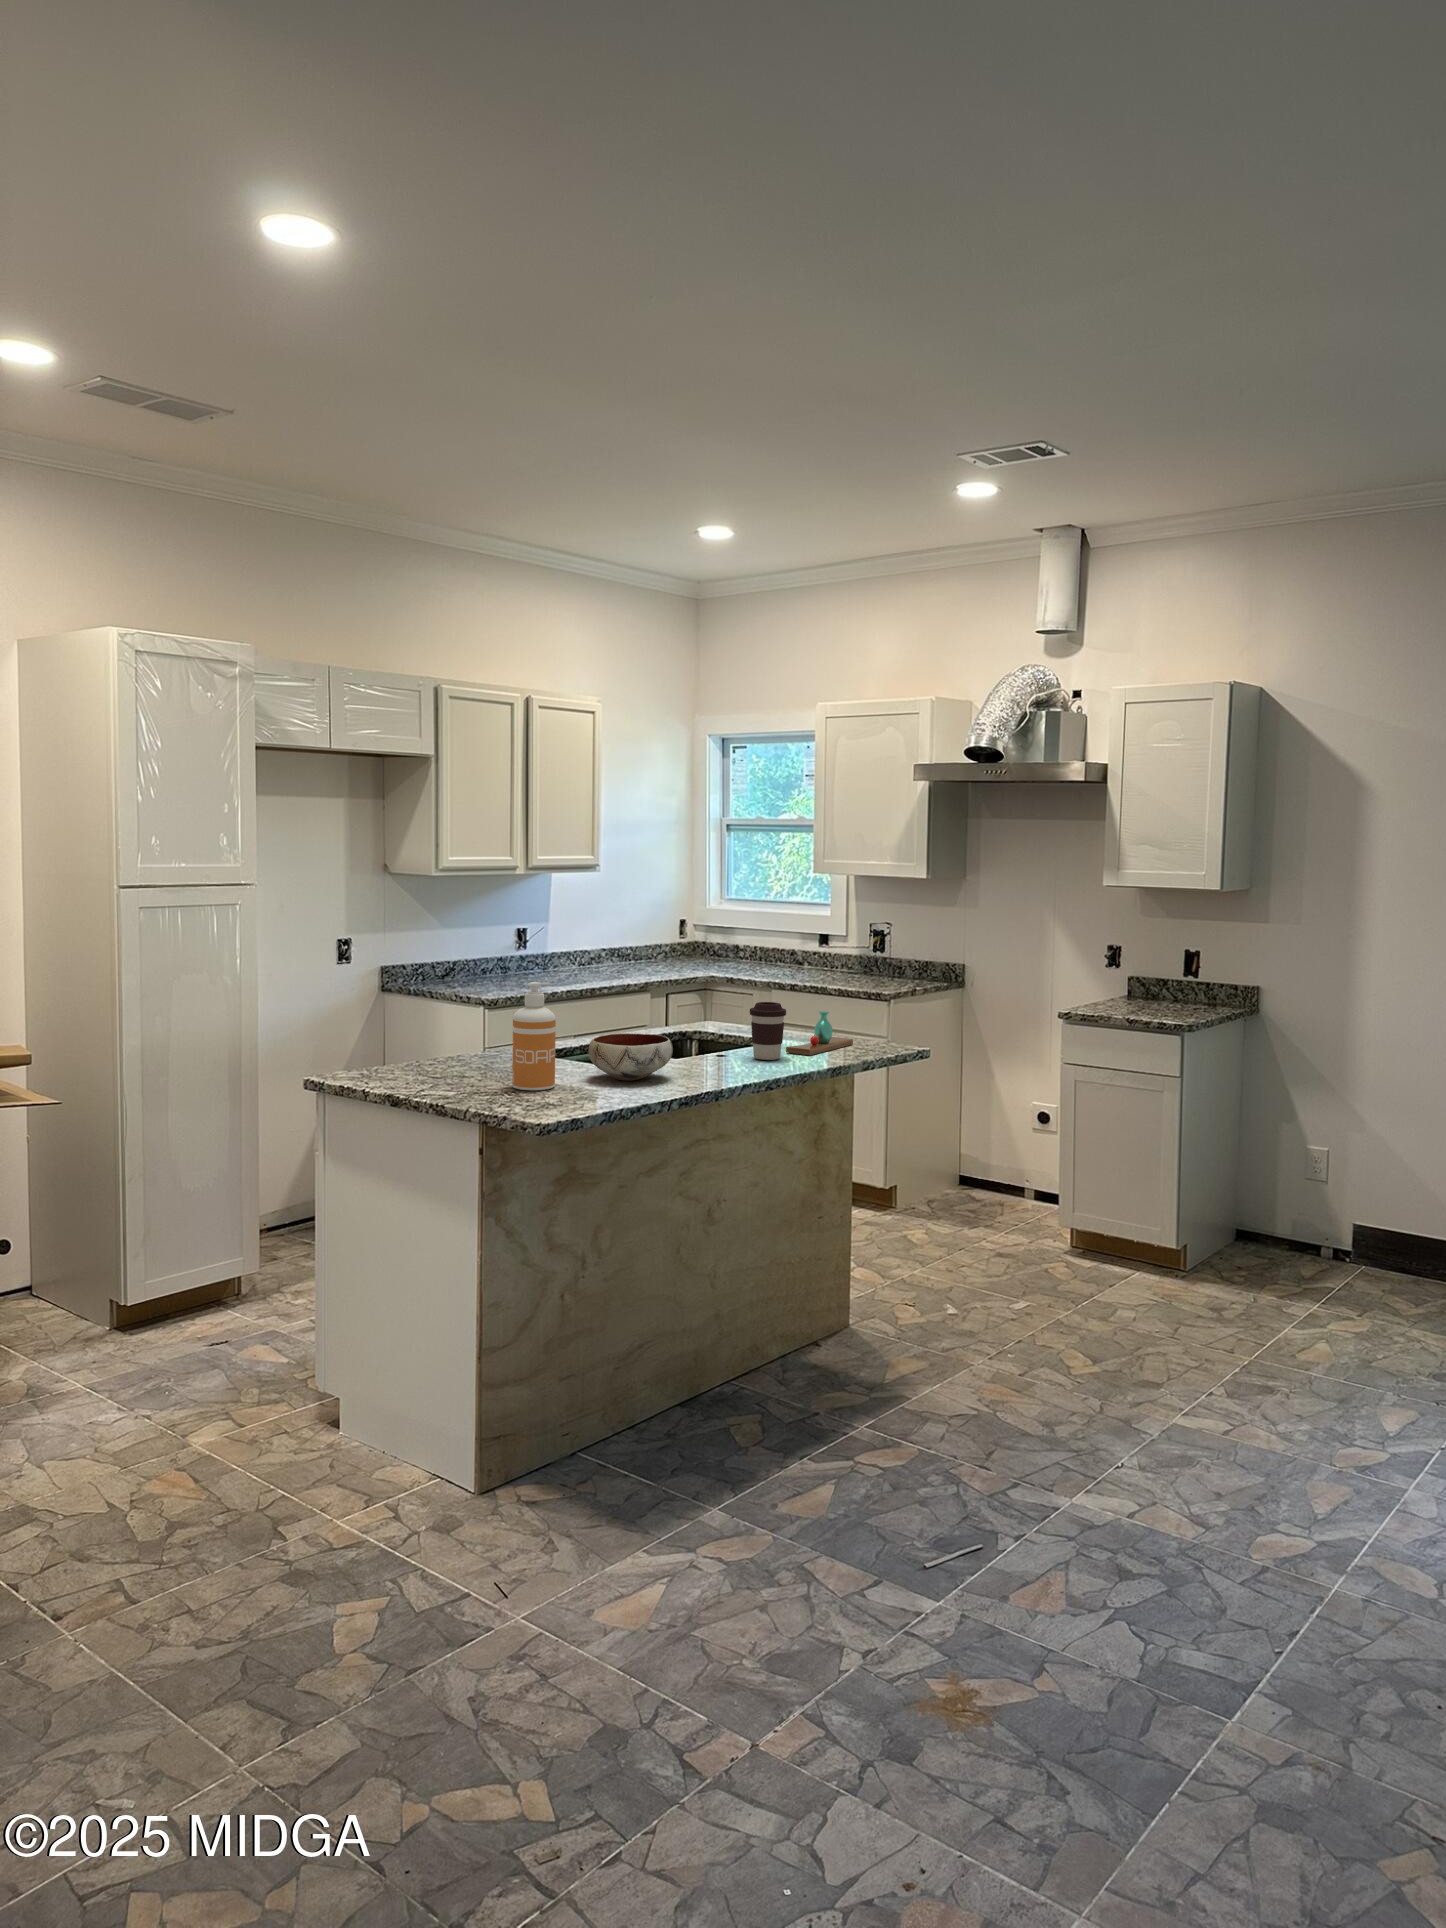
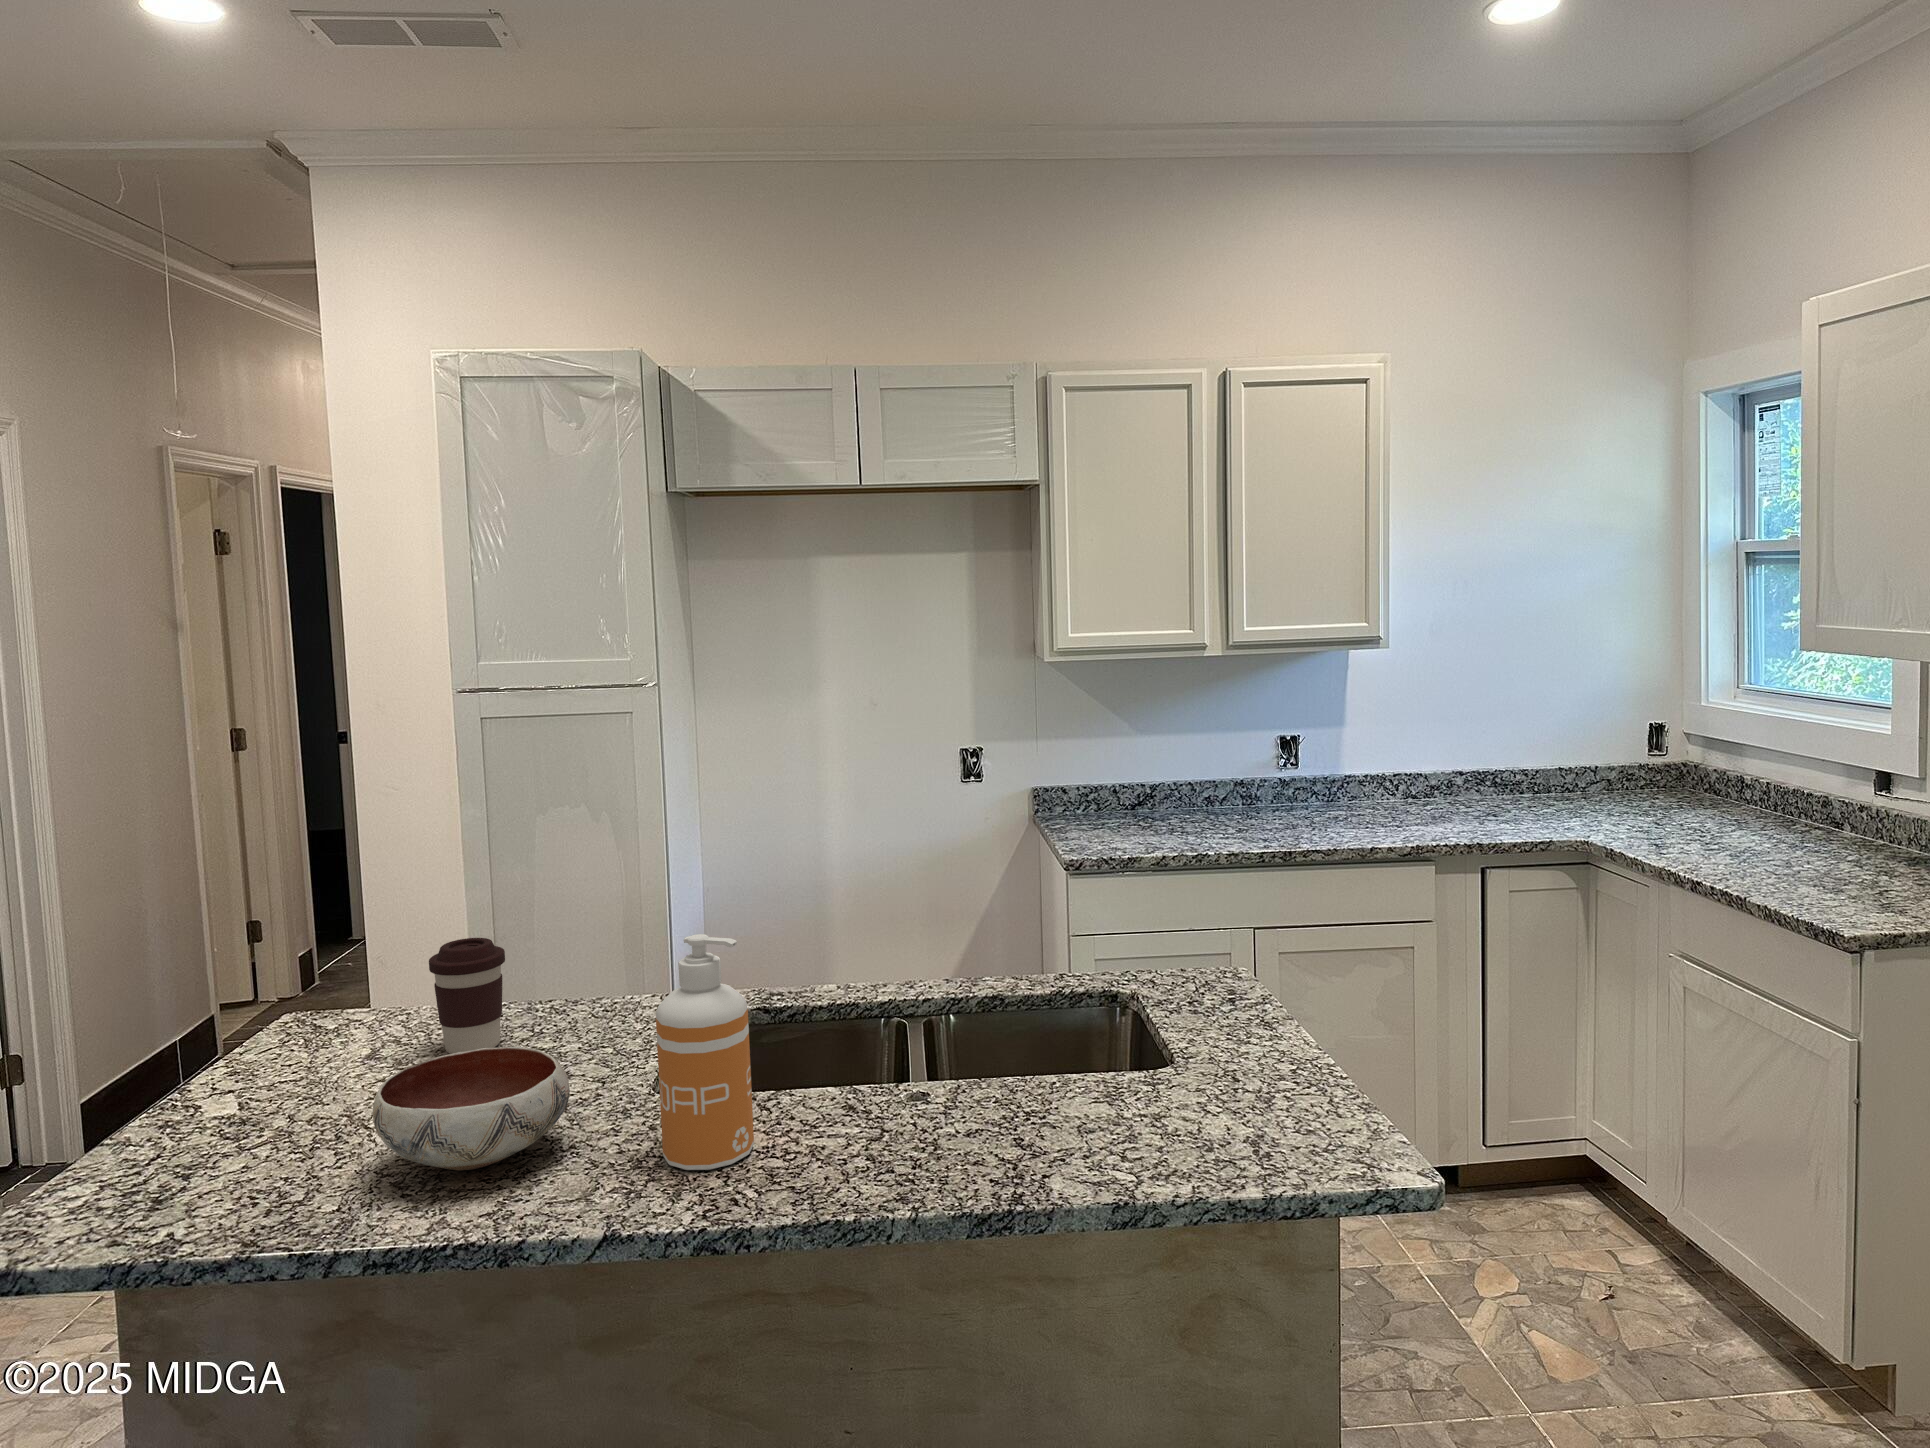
soap dispenser: present [512,982,556,1090] -> present [656,934,754,1170]
coffee cup: present [750,1002,786,1060] -> present [429,938,505,1054]
vase: present [786,1011,853,1055] -> none [987,1053,1221,1176]

